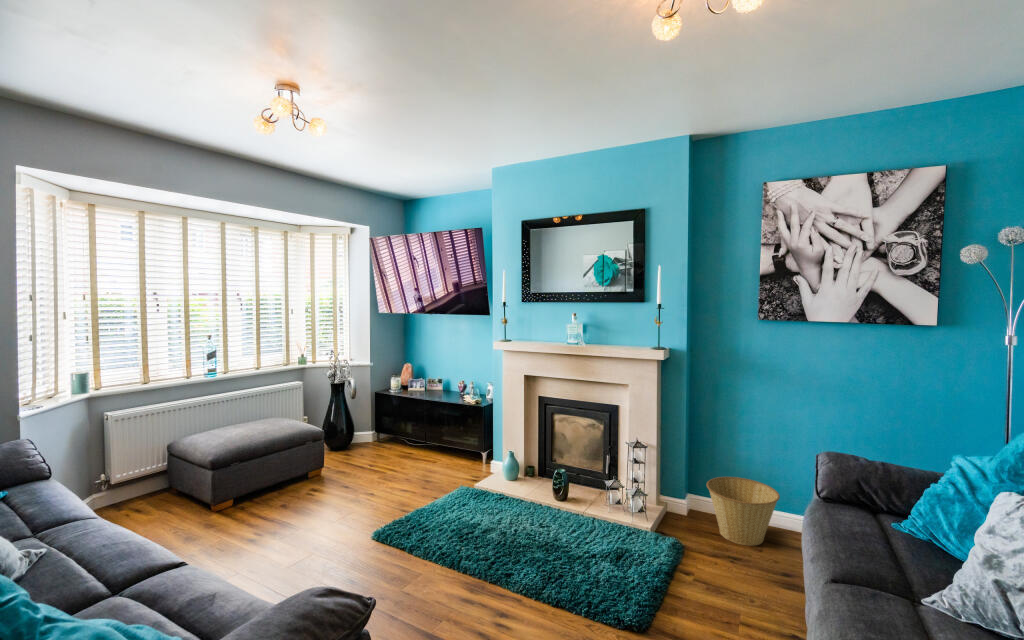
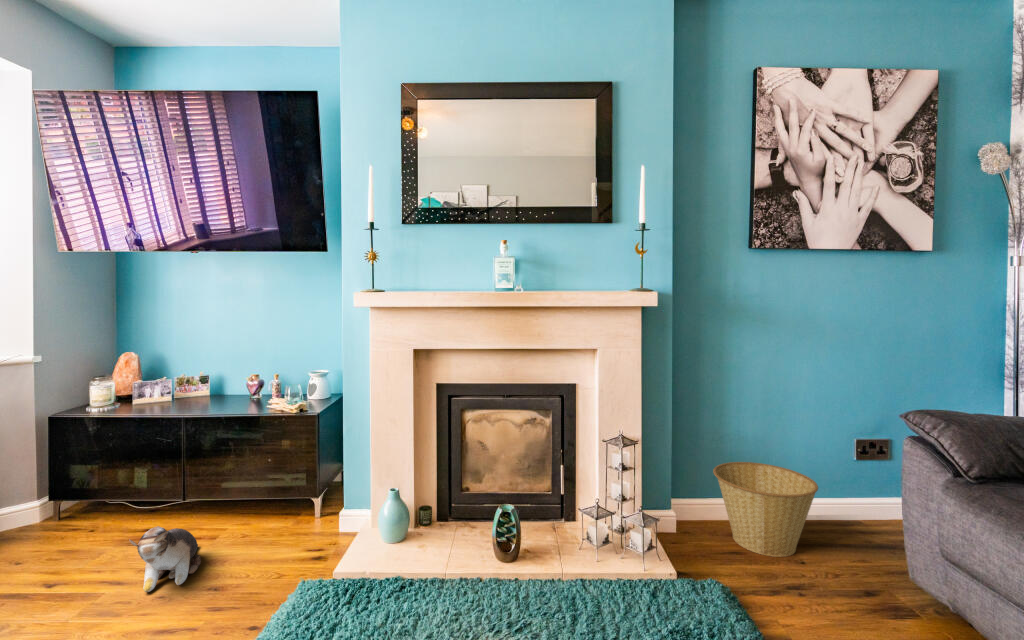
plush toy: none [400,450,428,478] -> present [129,526,201,592]

